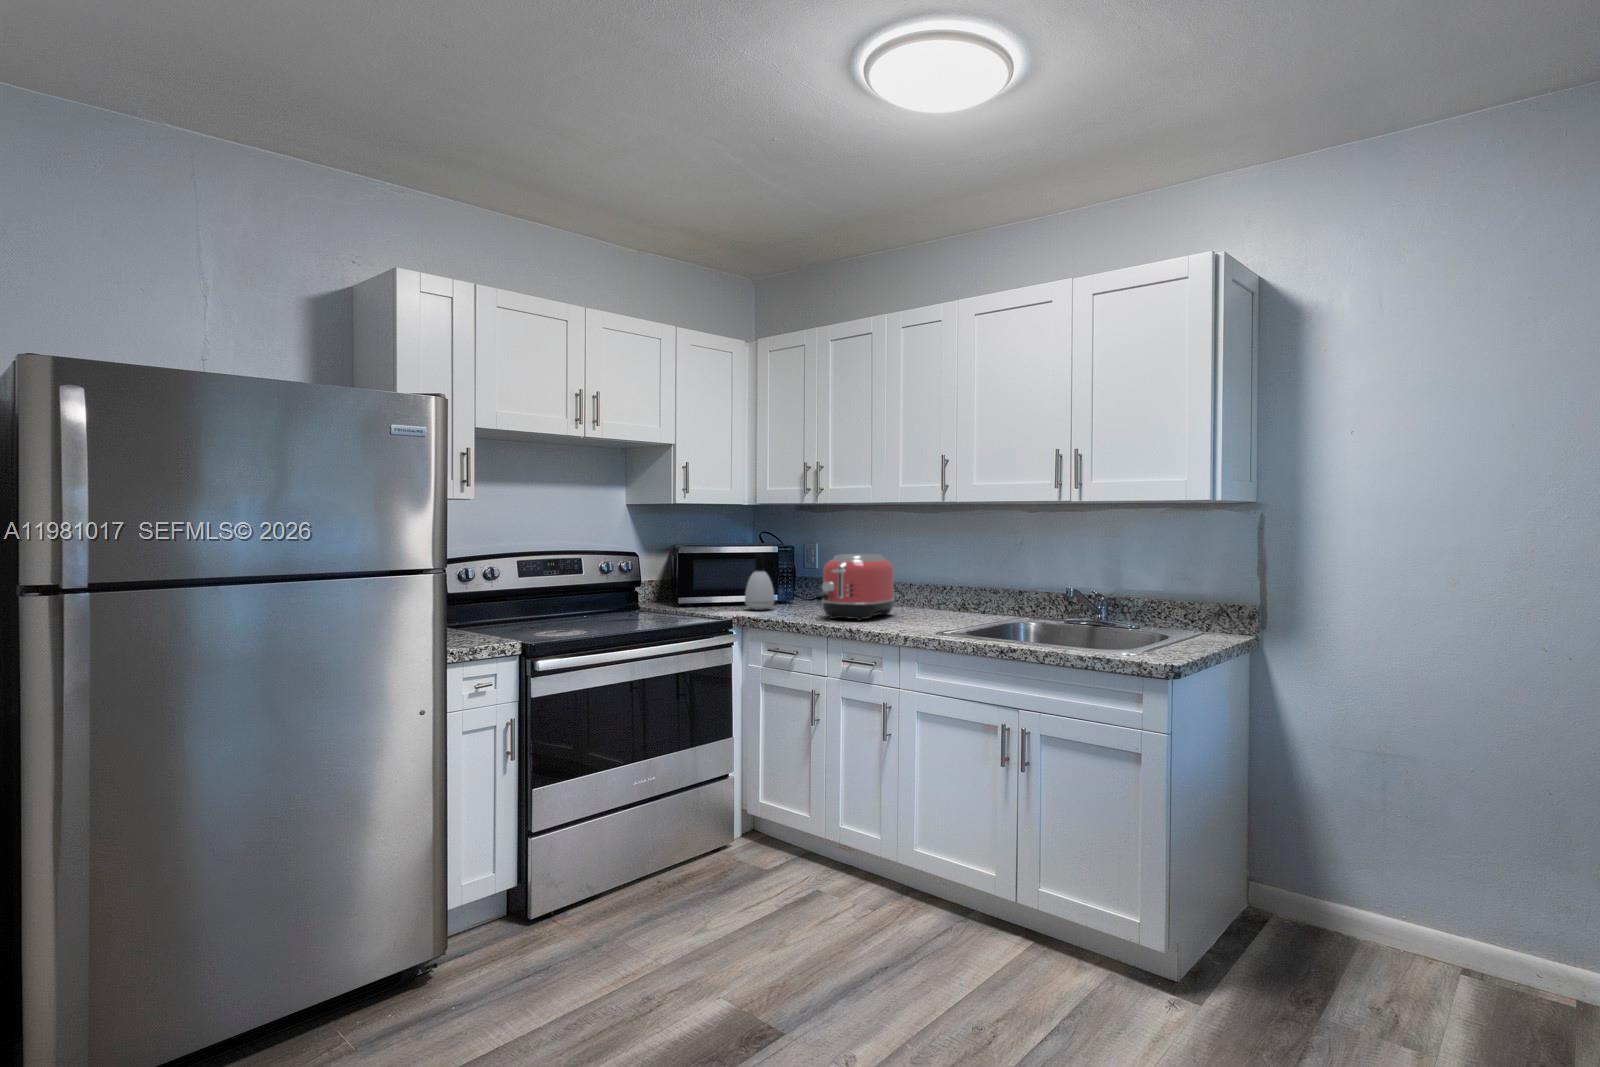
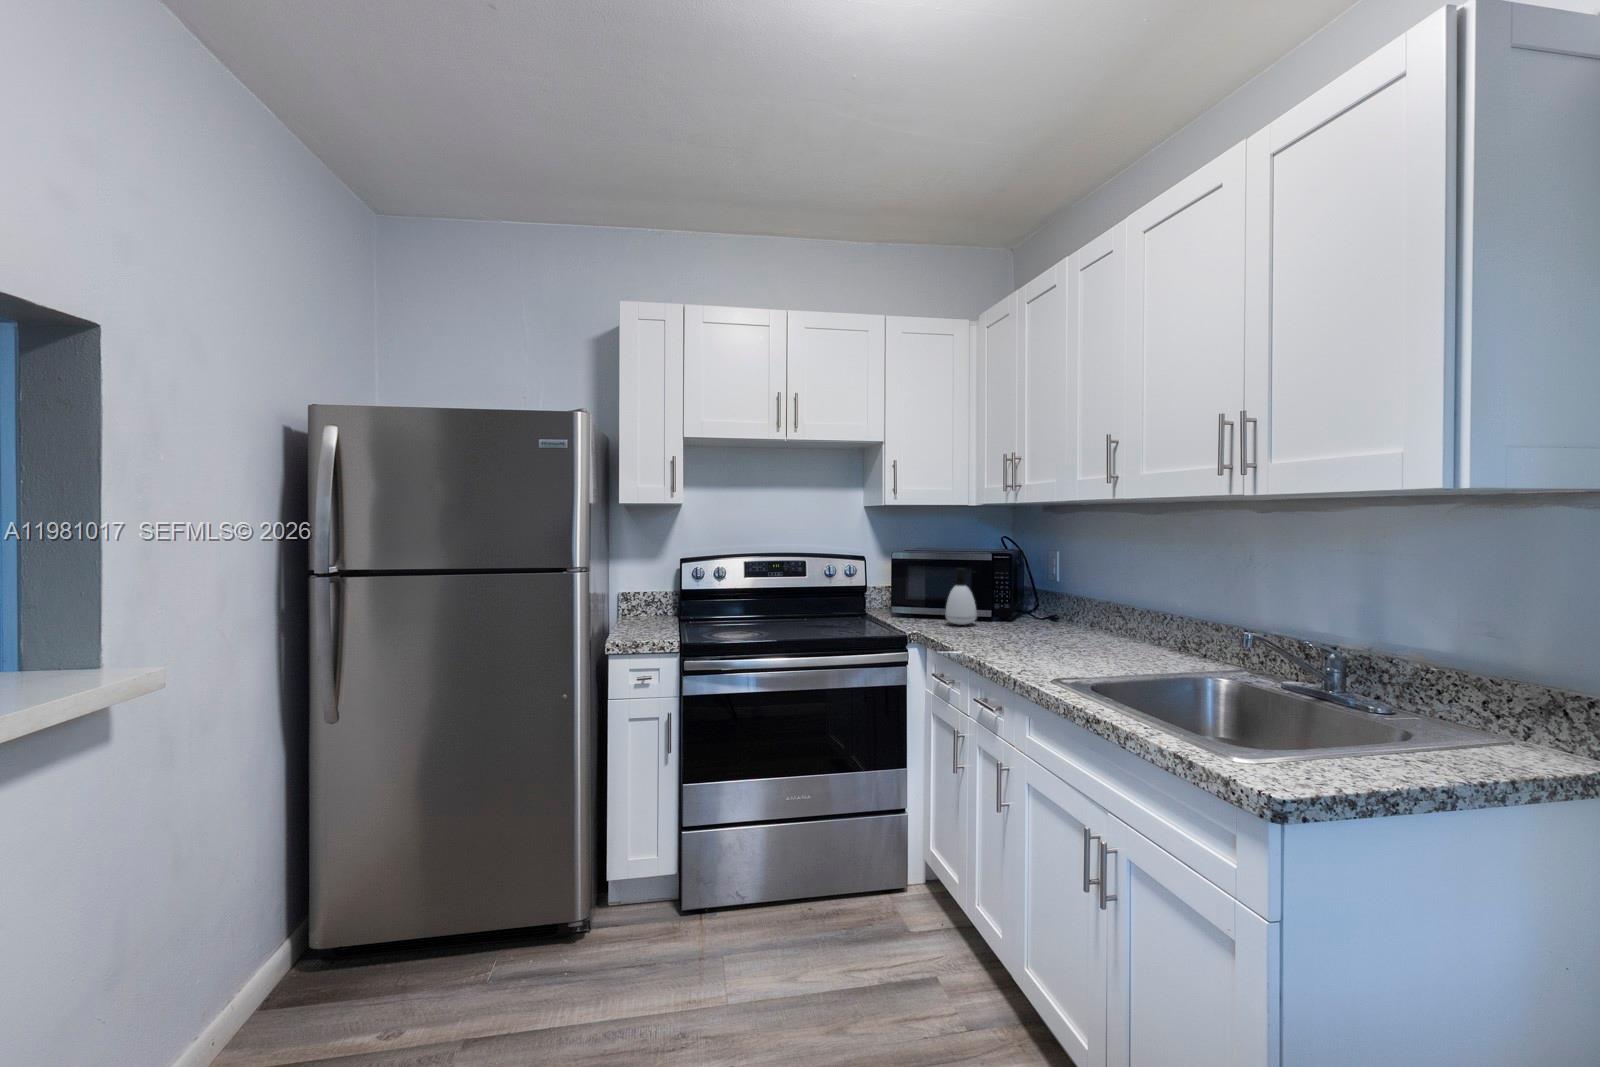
toaster: present [822,553,895,620] -> none [983,572,1085,650]

